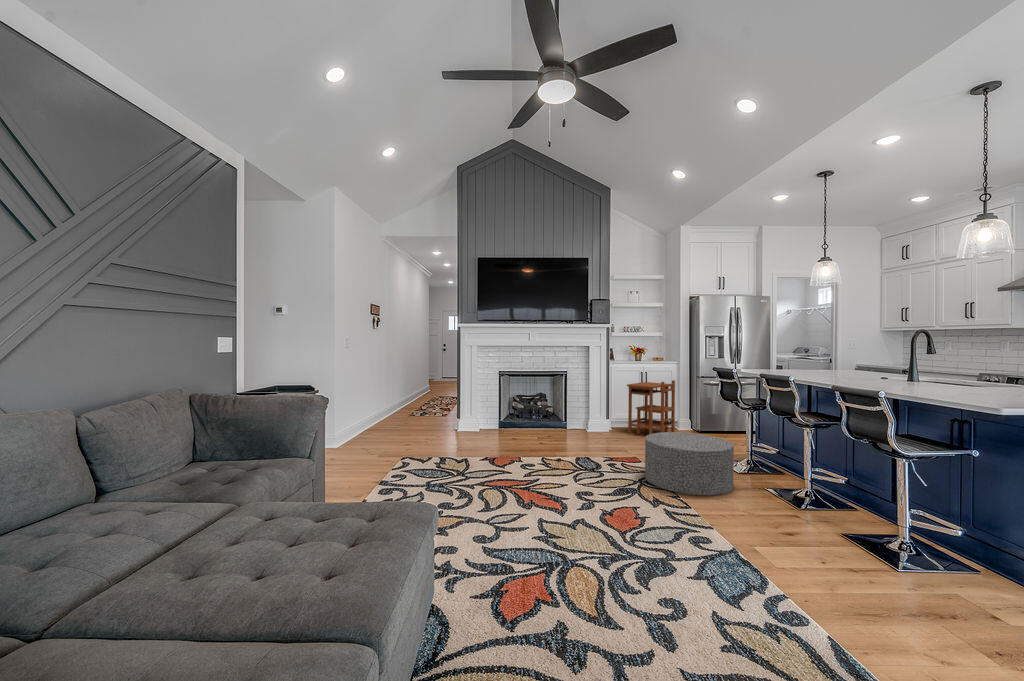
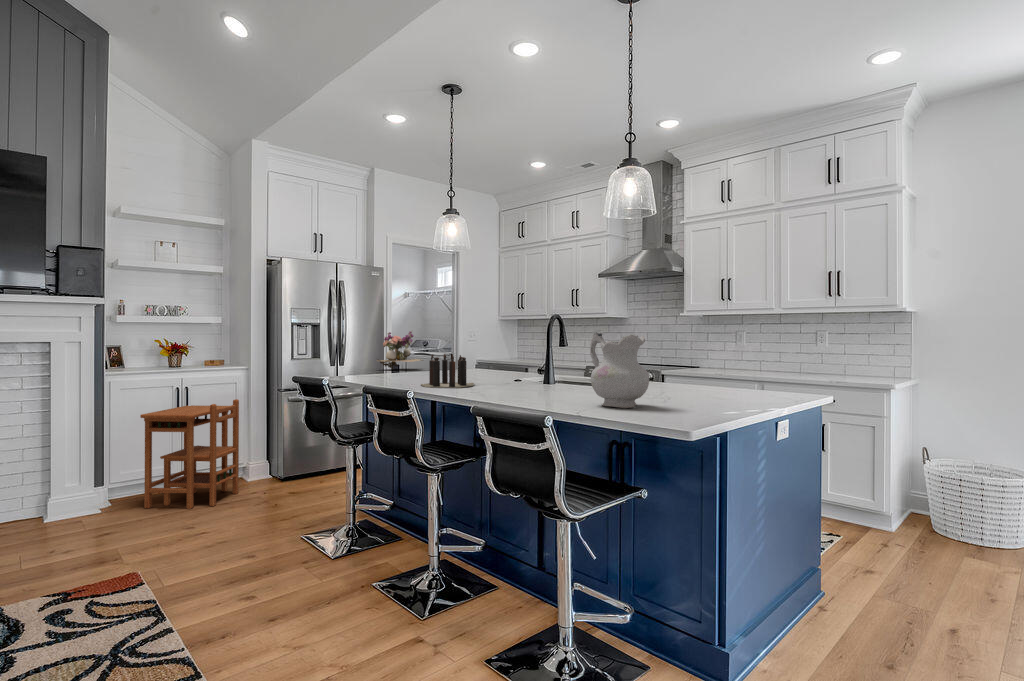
flower arrangement: none [764,340,803,368] -> present [377,331,423,369]
ceramic pitcher: none [930,345,985,396] -> present [590,332,649,408]
candle: none [794,357,852,379] -> present [421,354,474,388]
ottoman: present [645,432,734,495] -> none [137,503,321,652]

